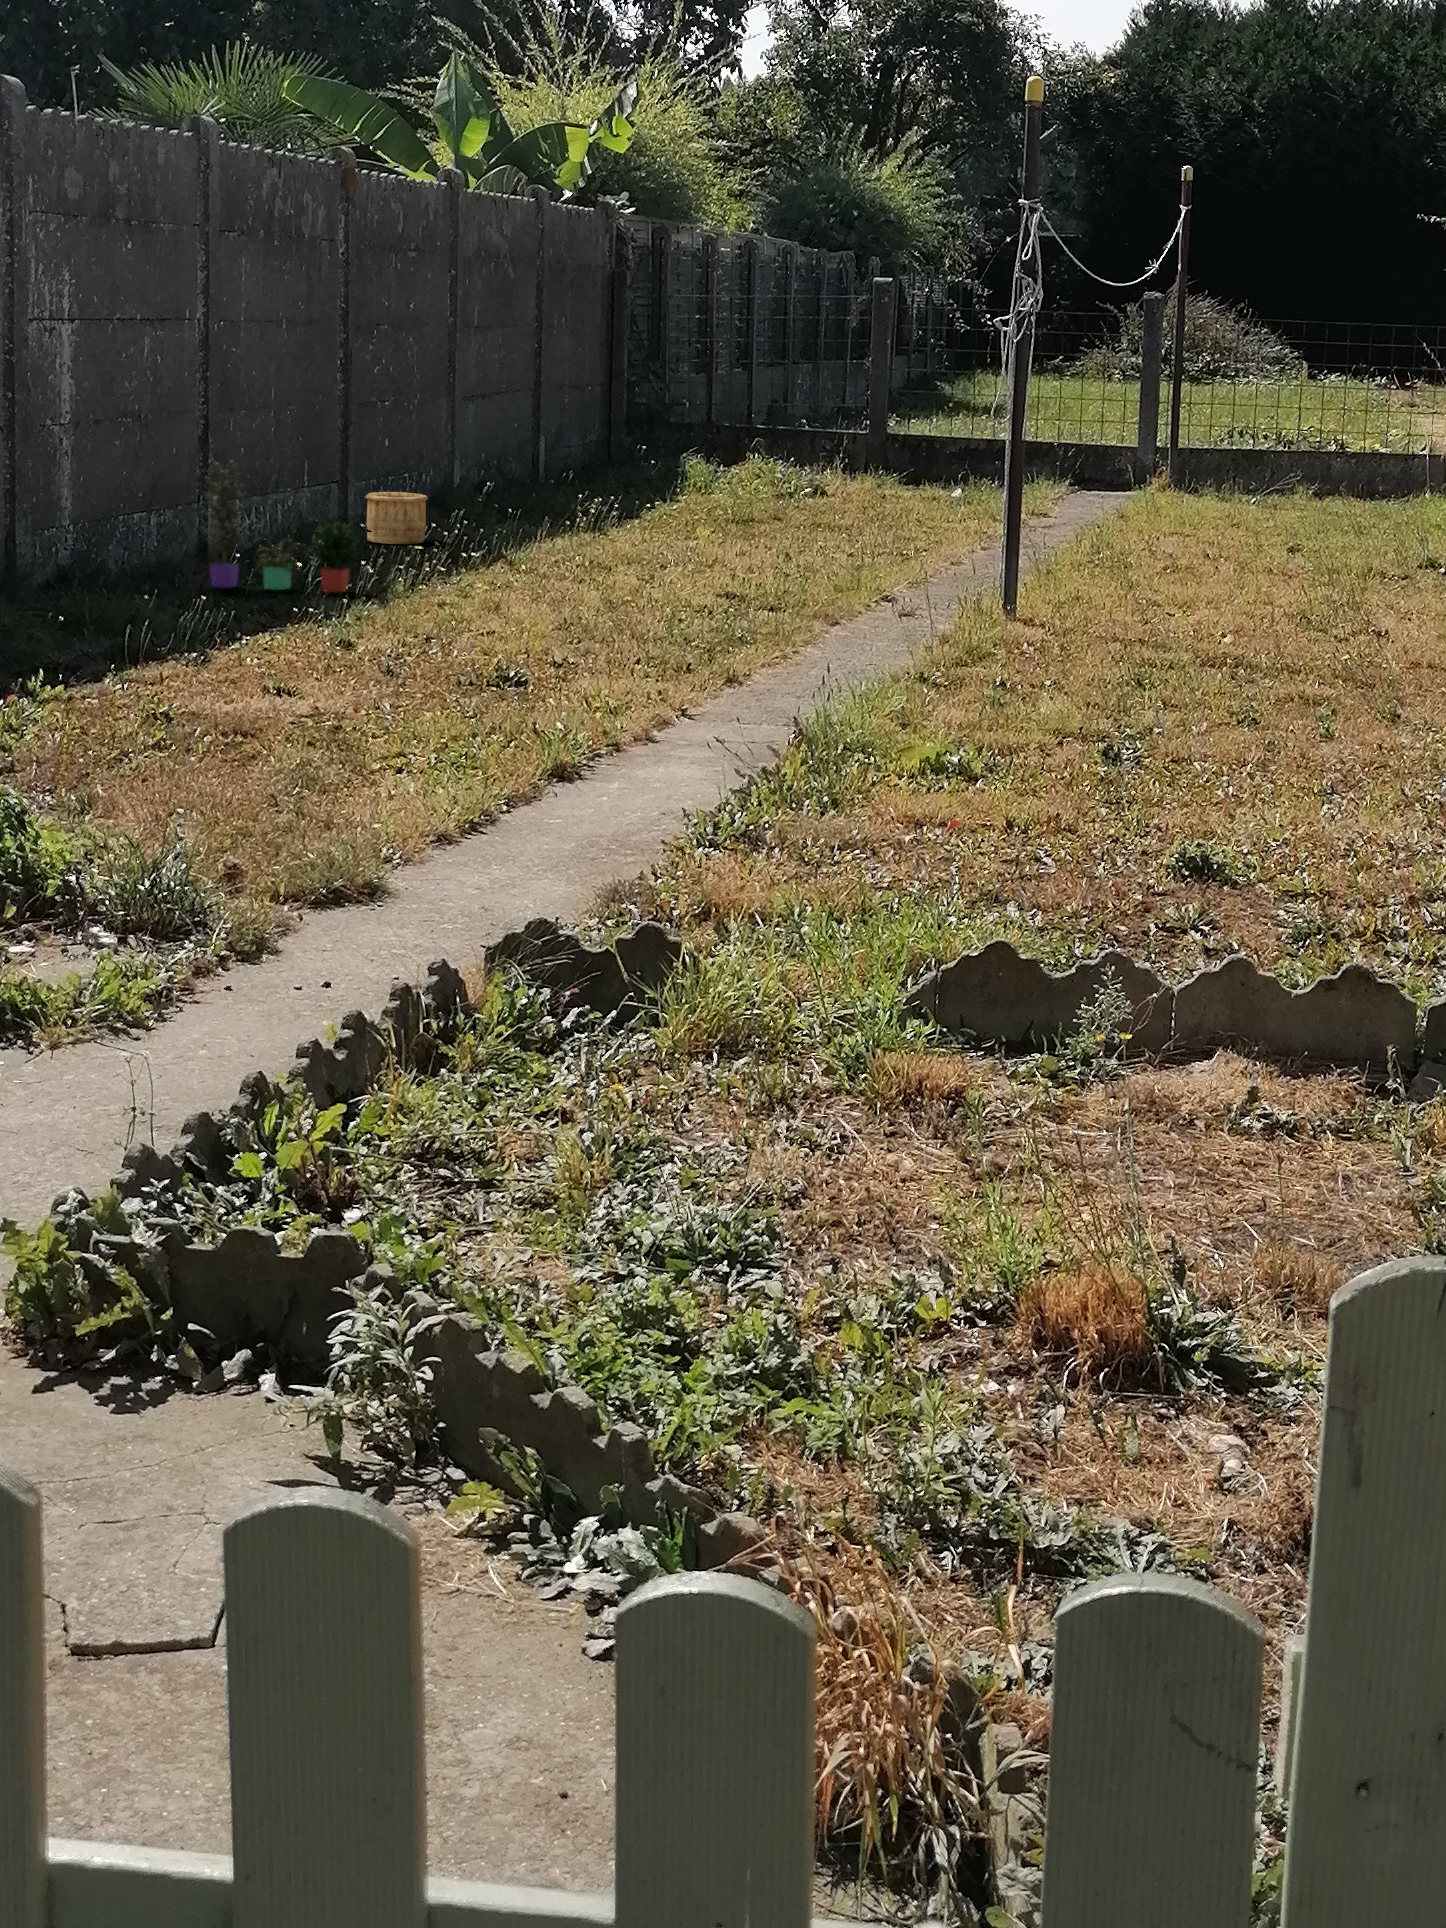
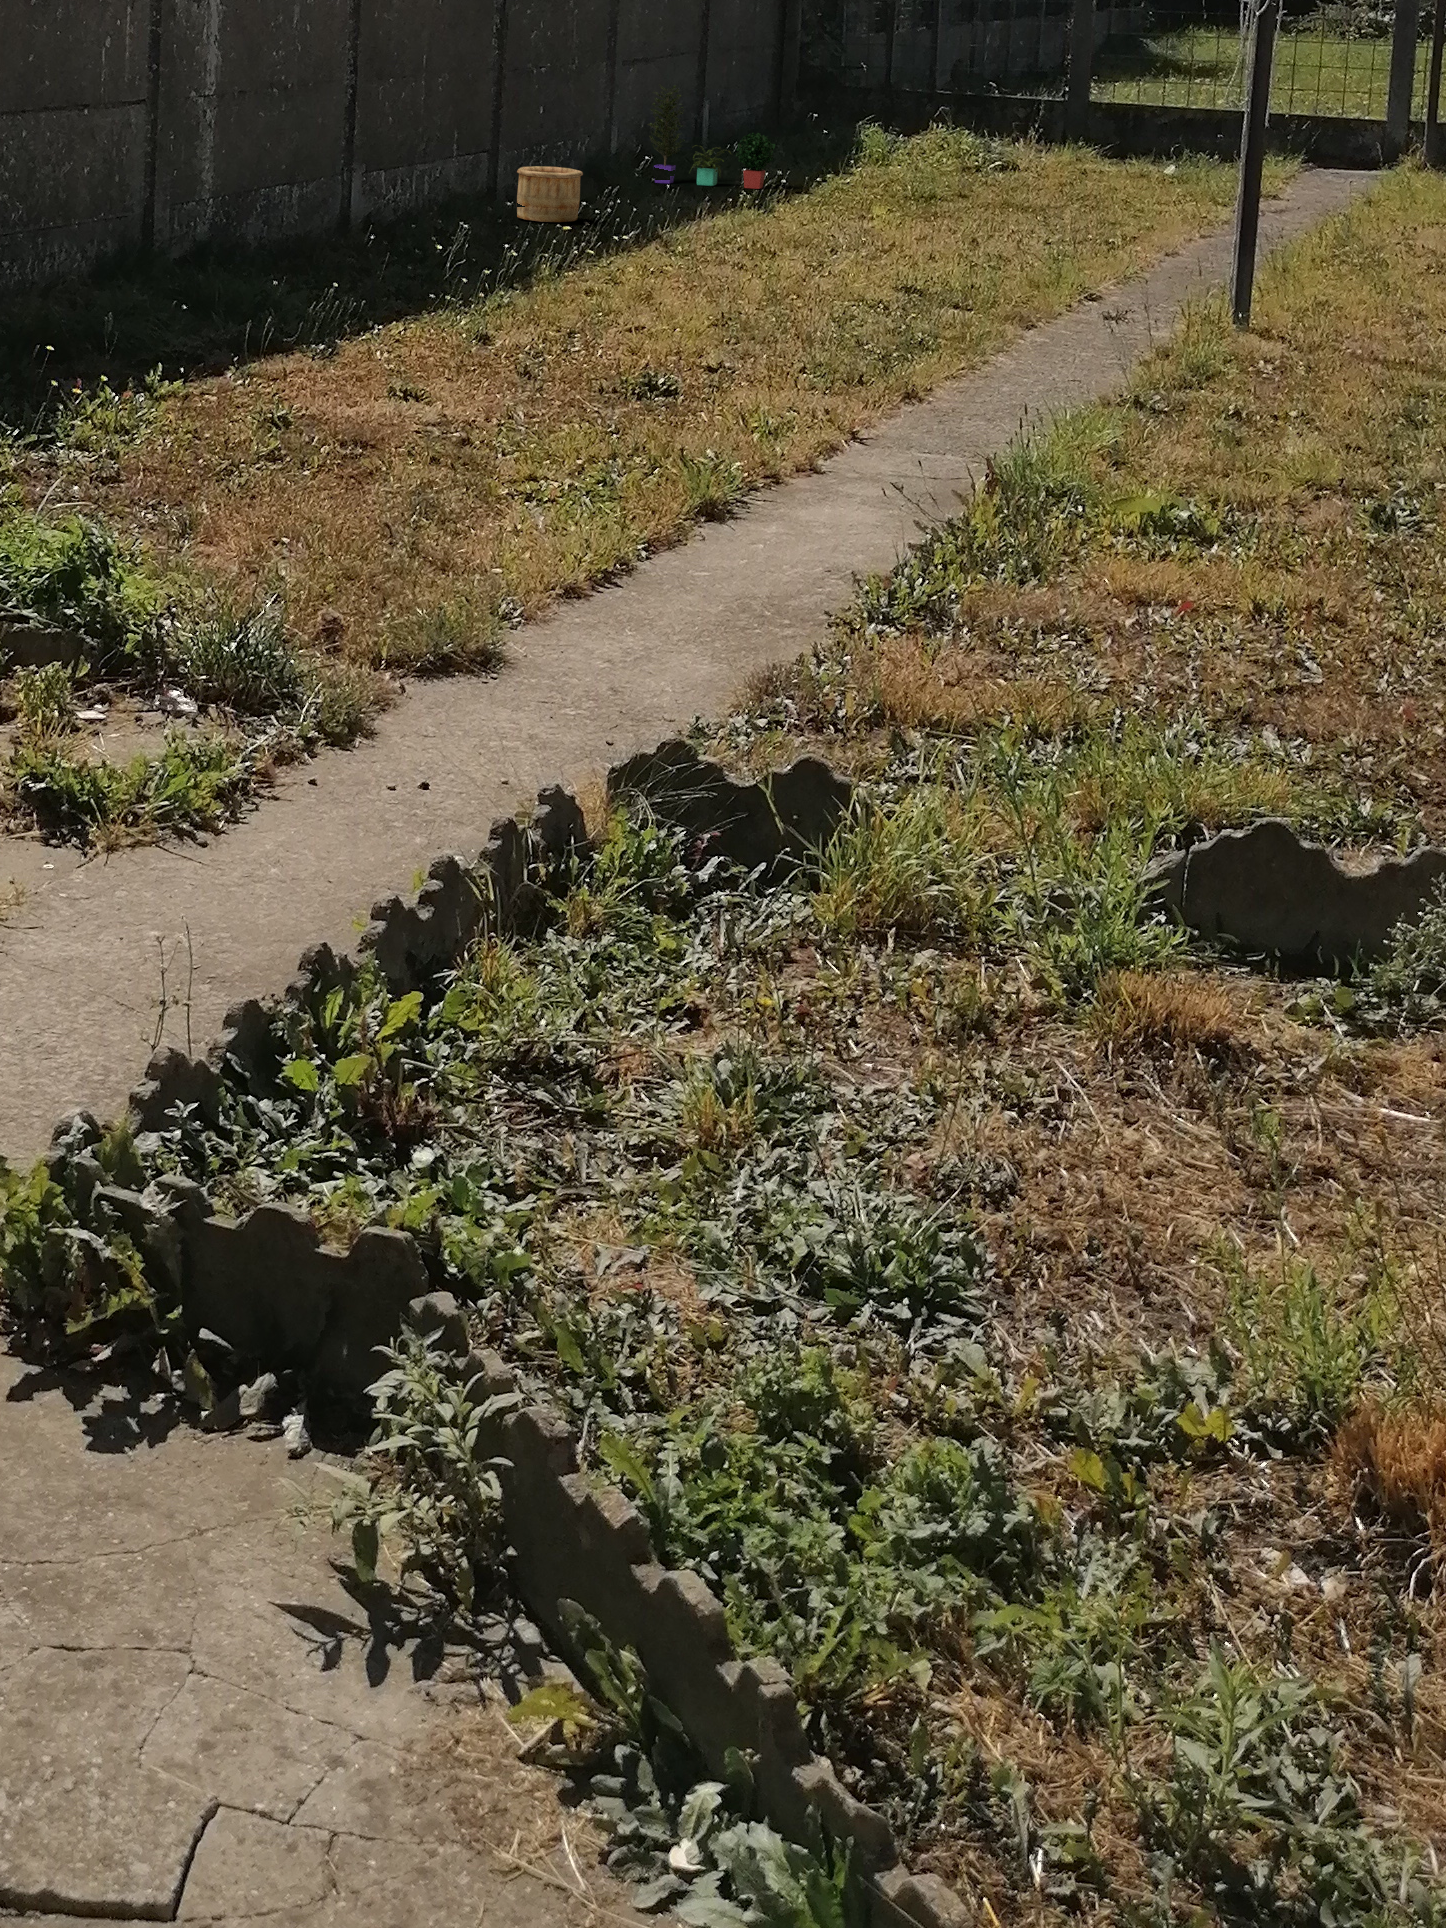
potted plant: present [202,462,359,593] -> present [649,85,775,189]

